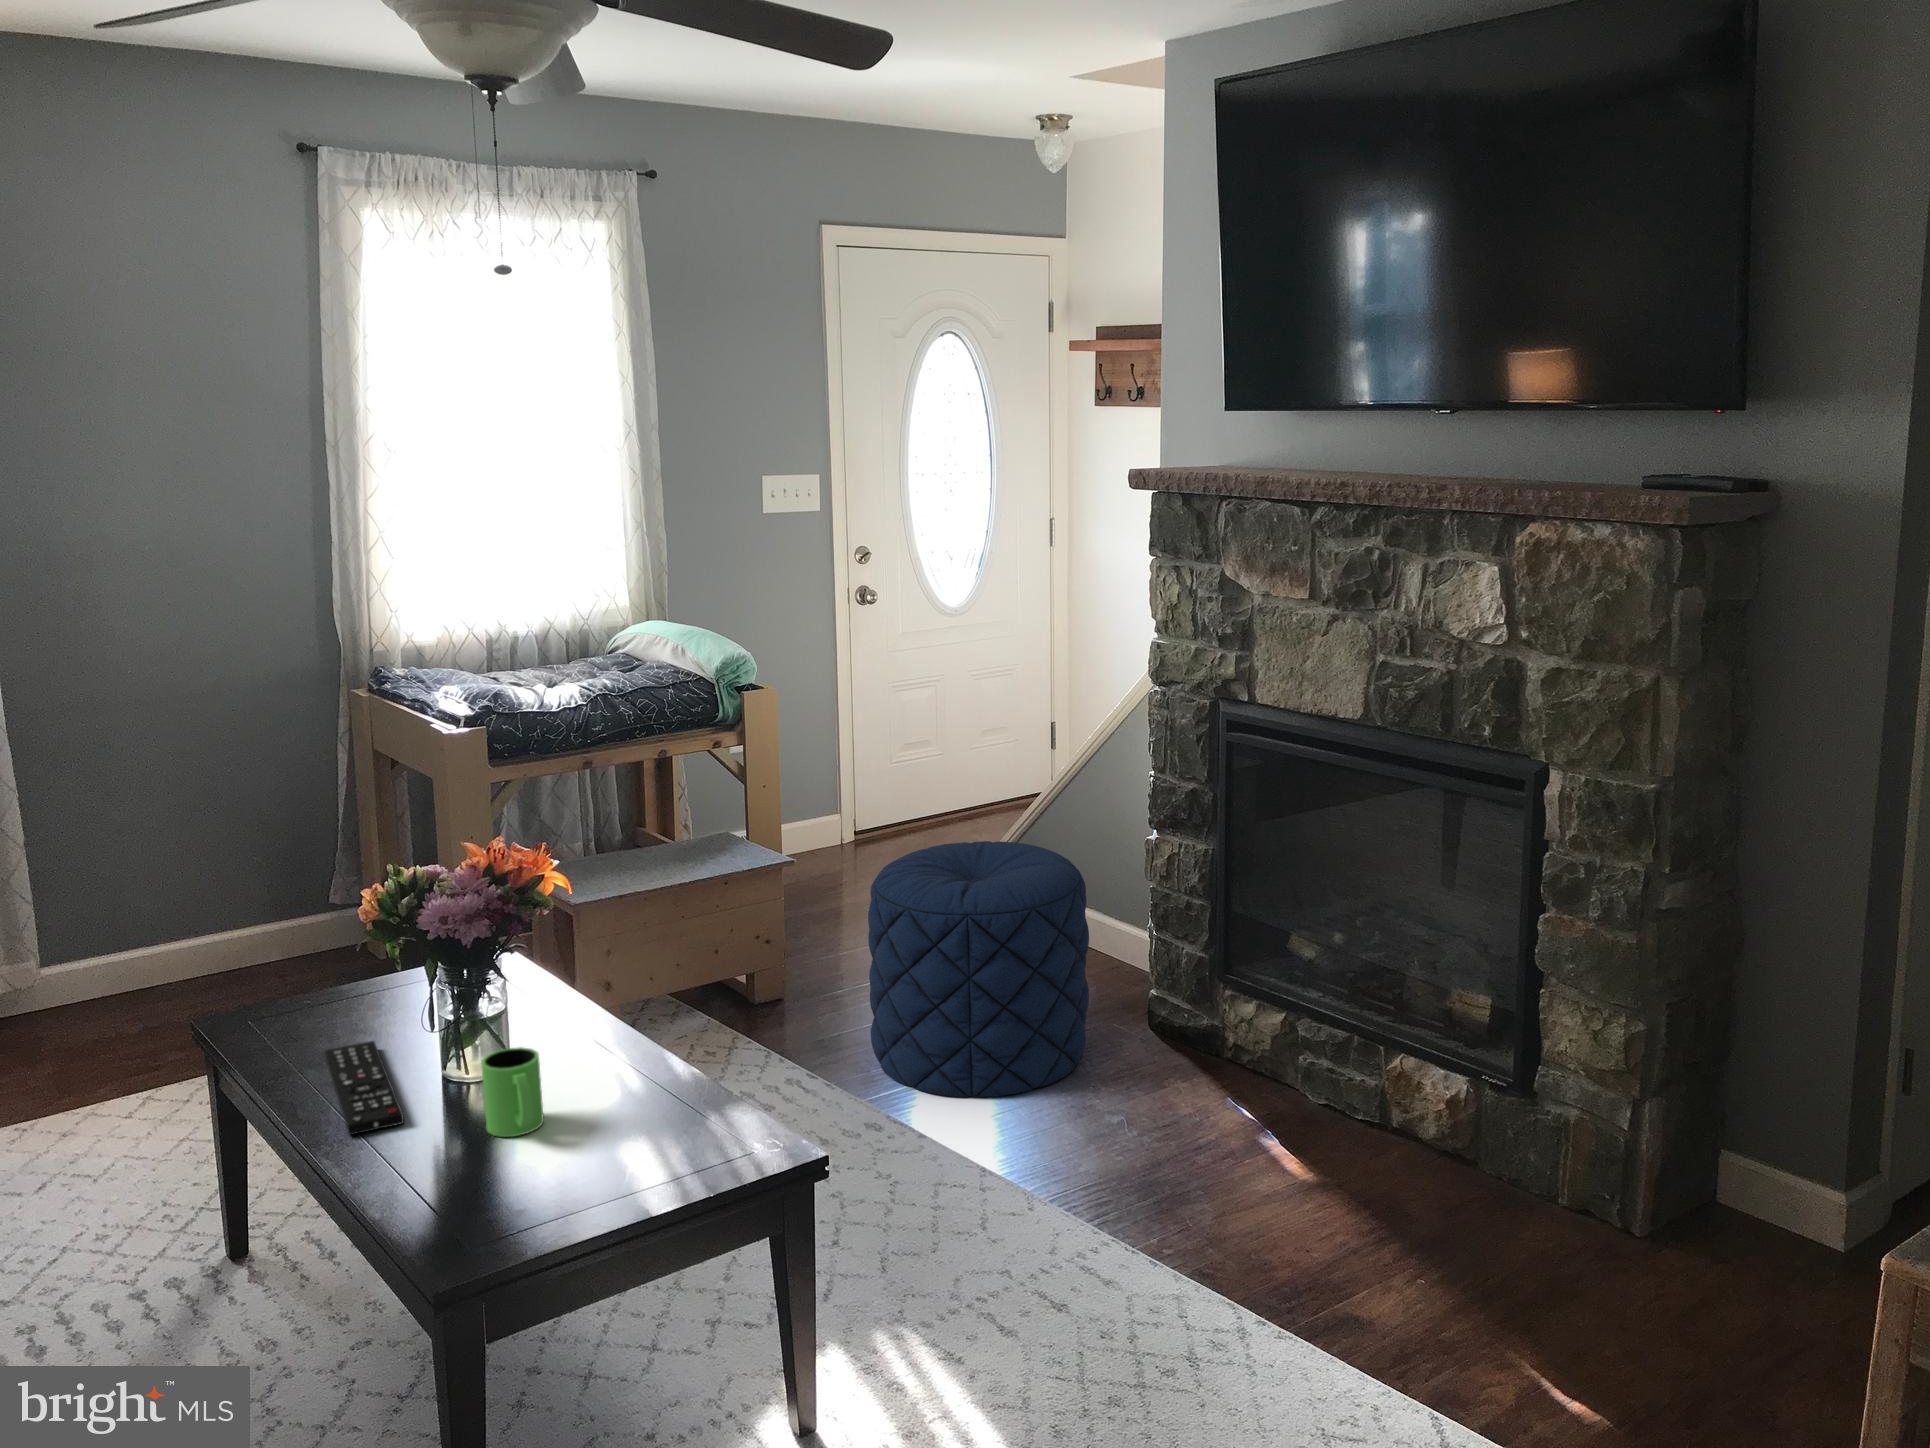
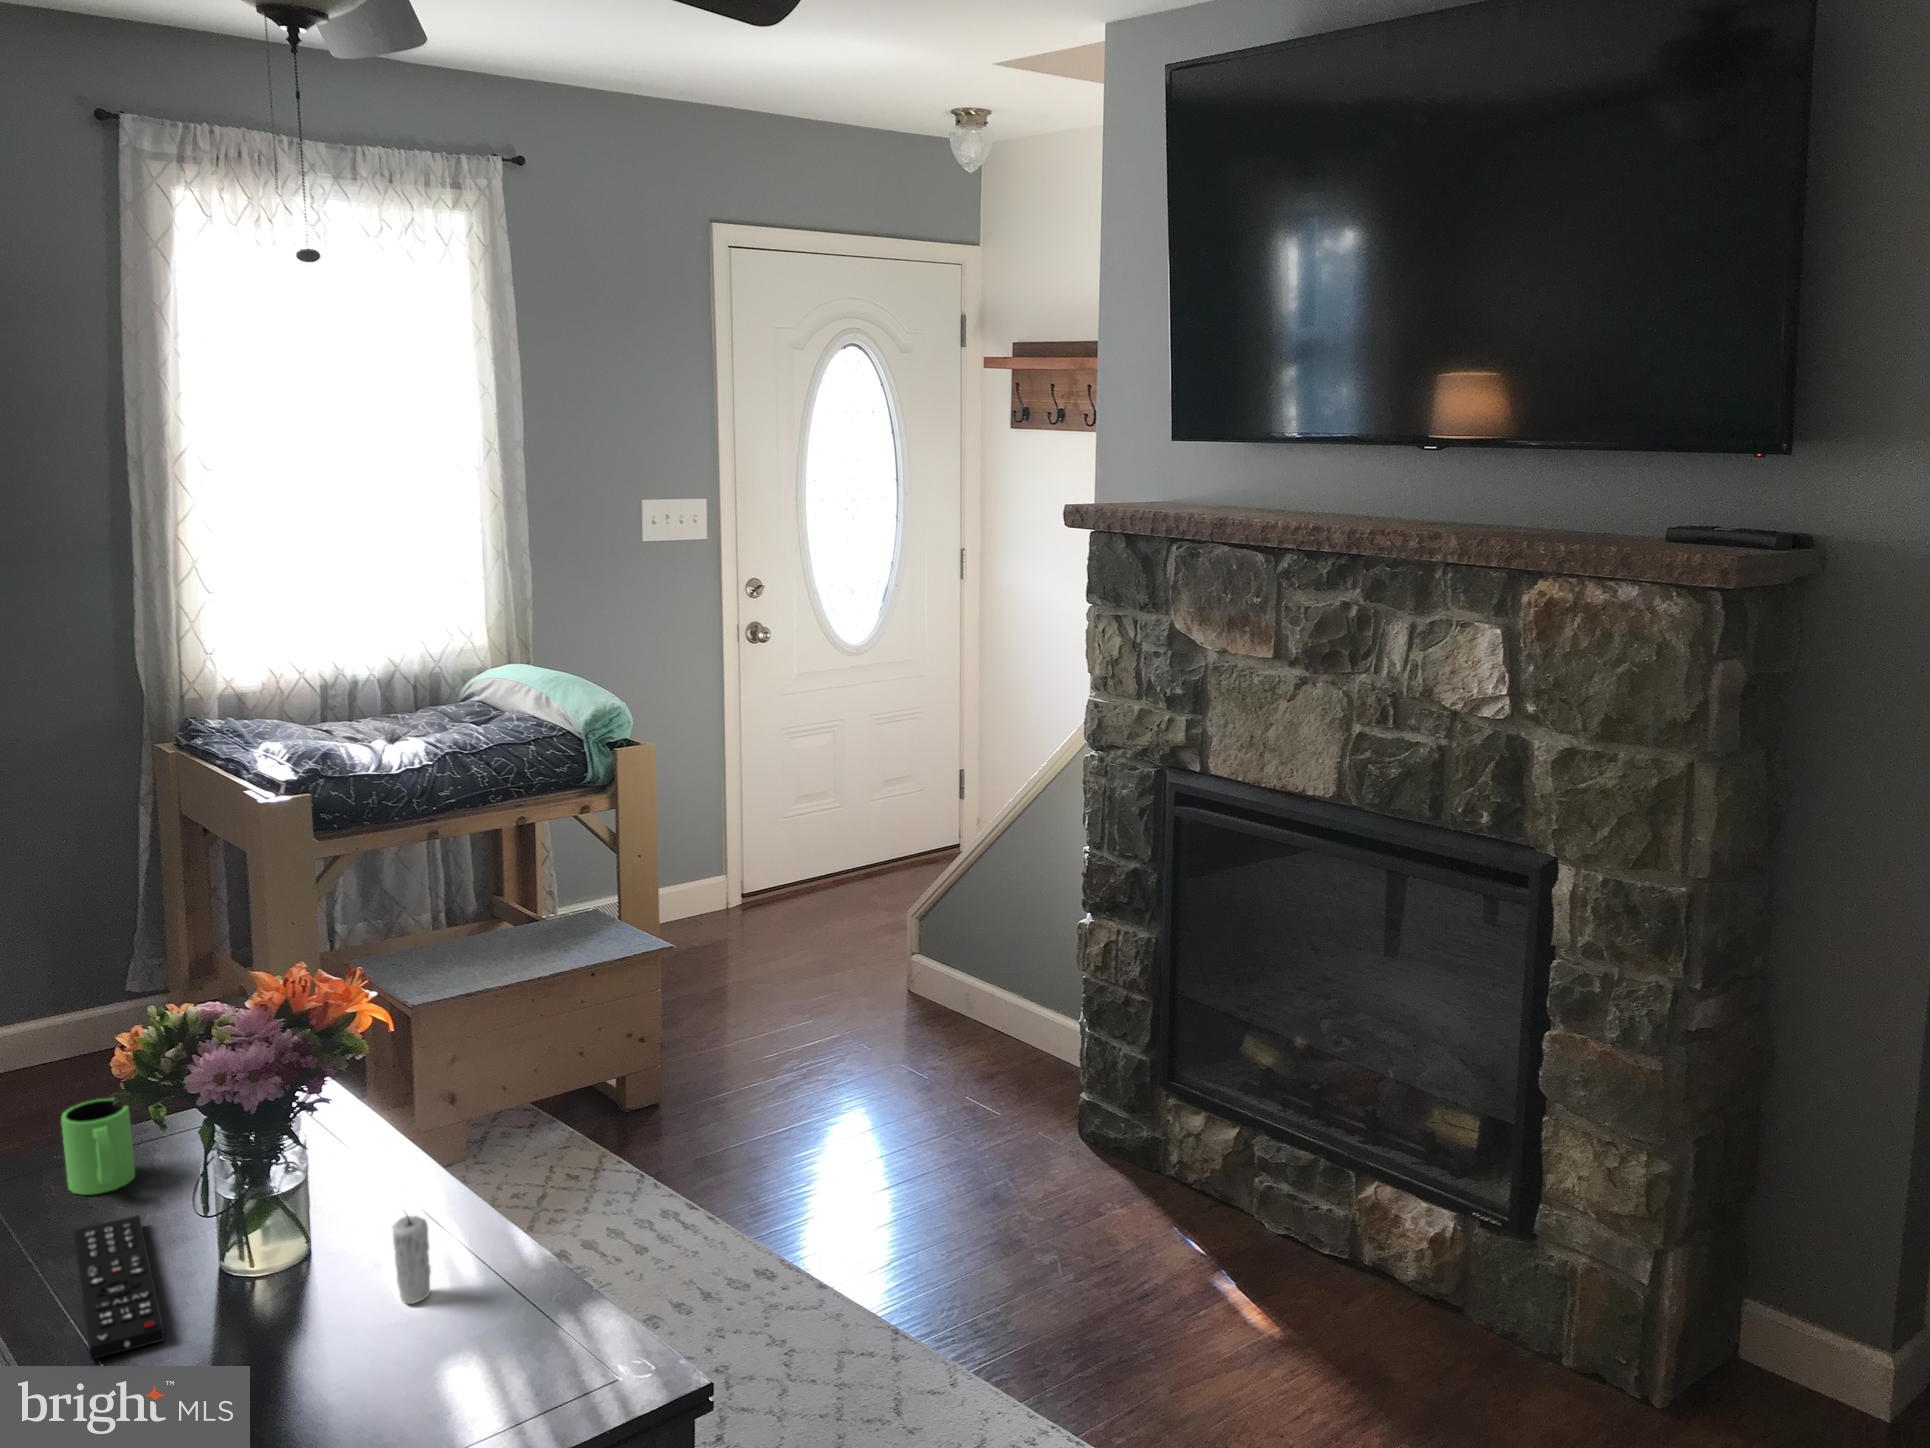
pouf: present [868,841,1089,1097] -> none [760,928,1015,1232]
candle: none [576,1026,607,1103] -> present [392,1215,431,1304]
mug: present [481,1047,544,1137] -> present [61,1098,135,1195]

